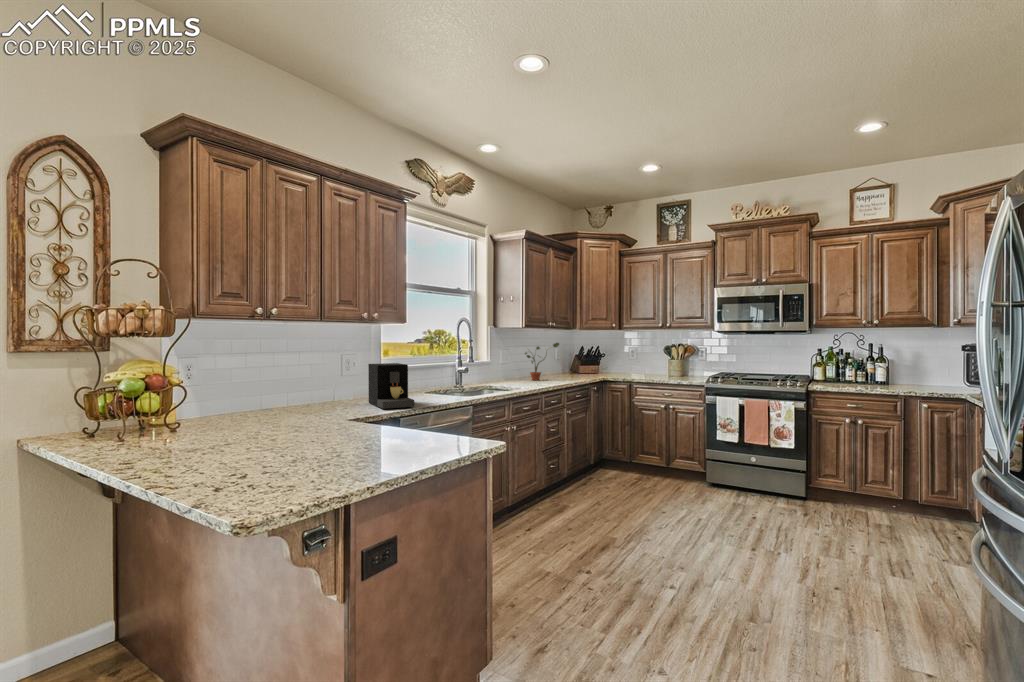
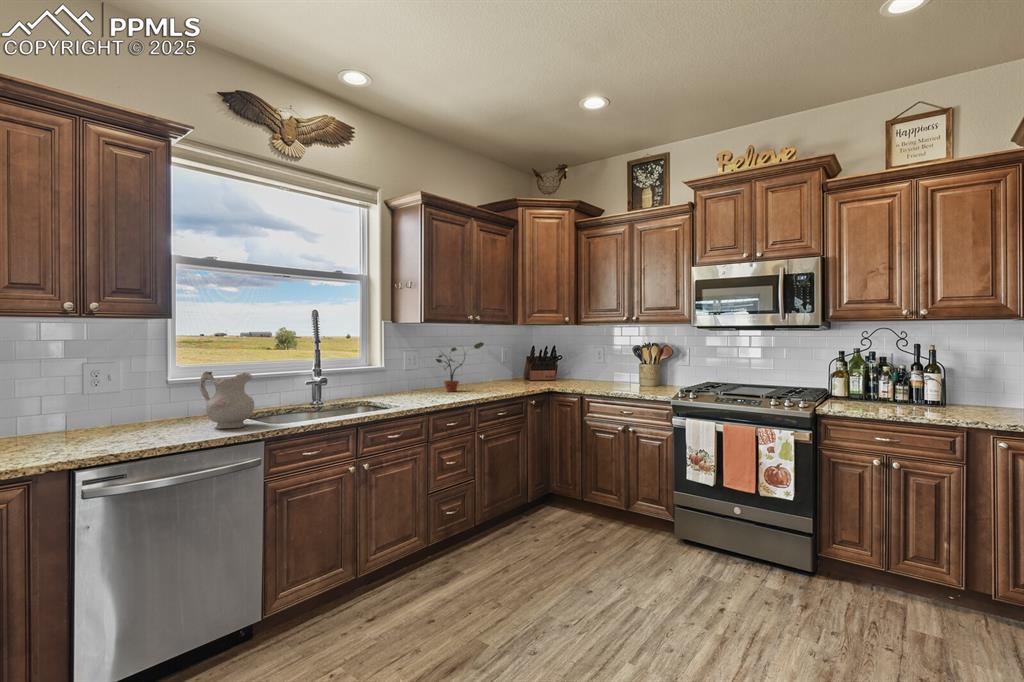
ceramic pitcher: none [422,360,456,399] -> present [200,372,254,429]
coffee maker: present [368,363,414,409] -> none [53,376,146,454]

